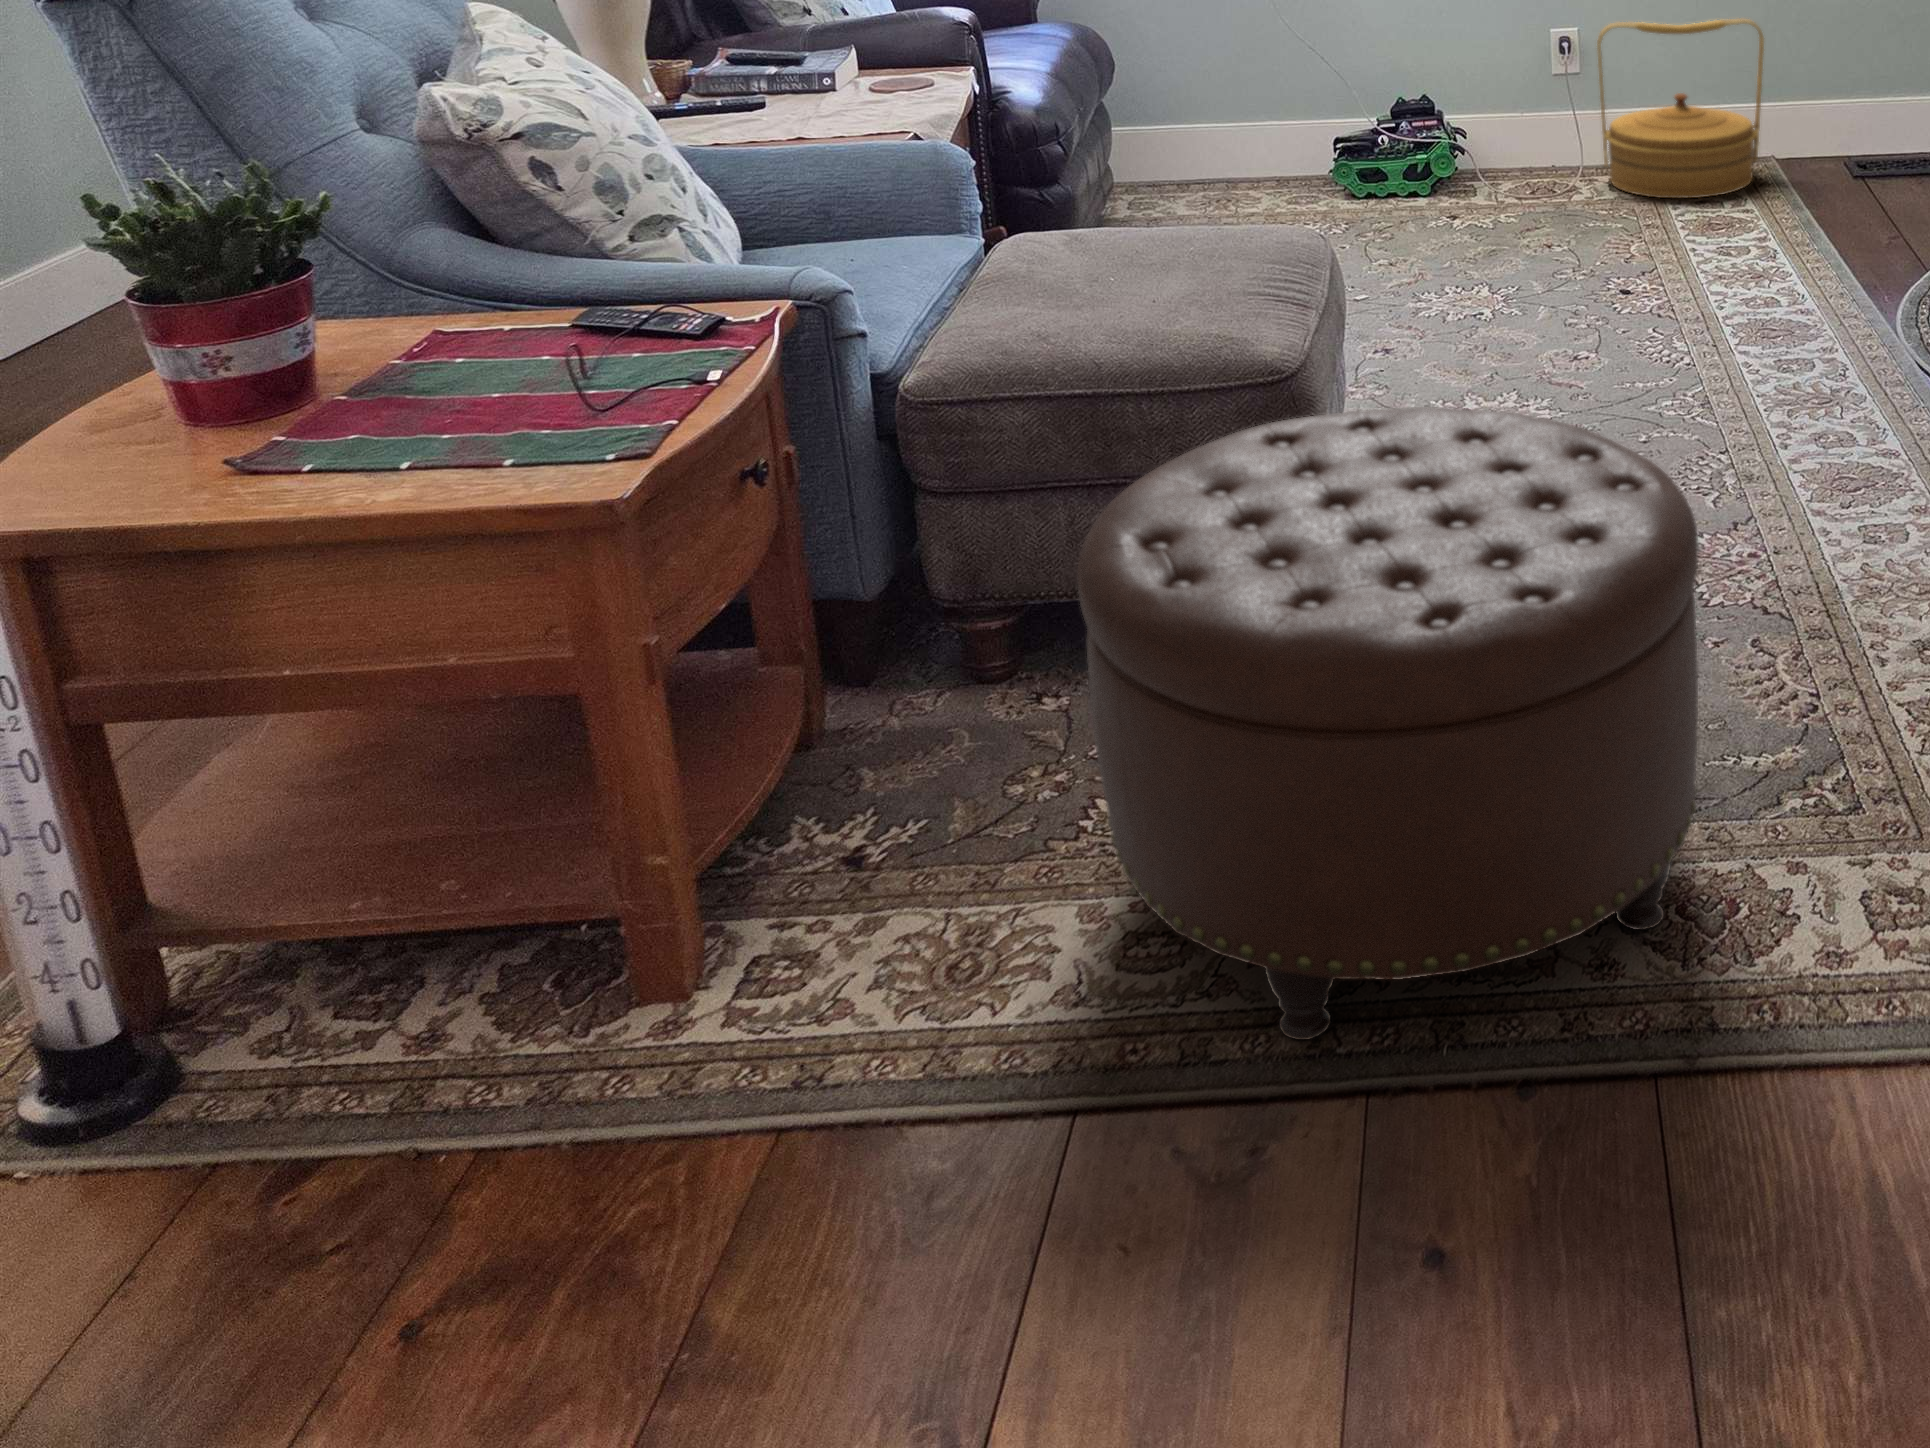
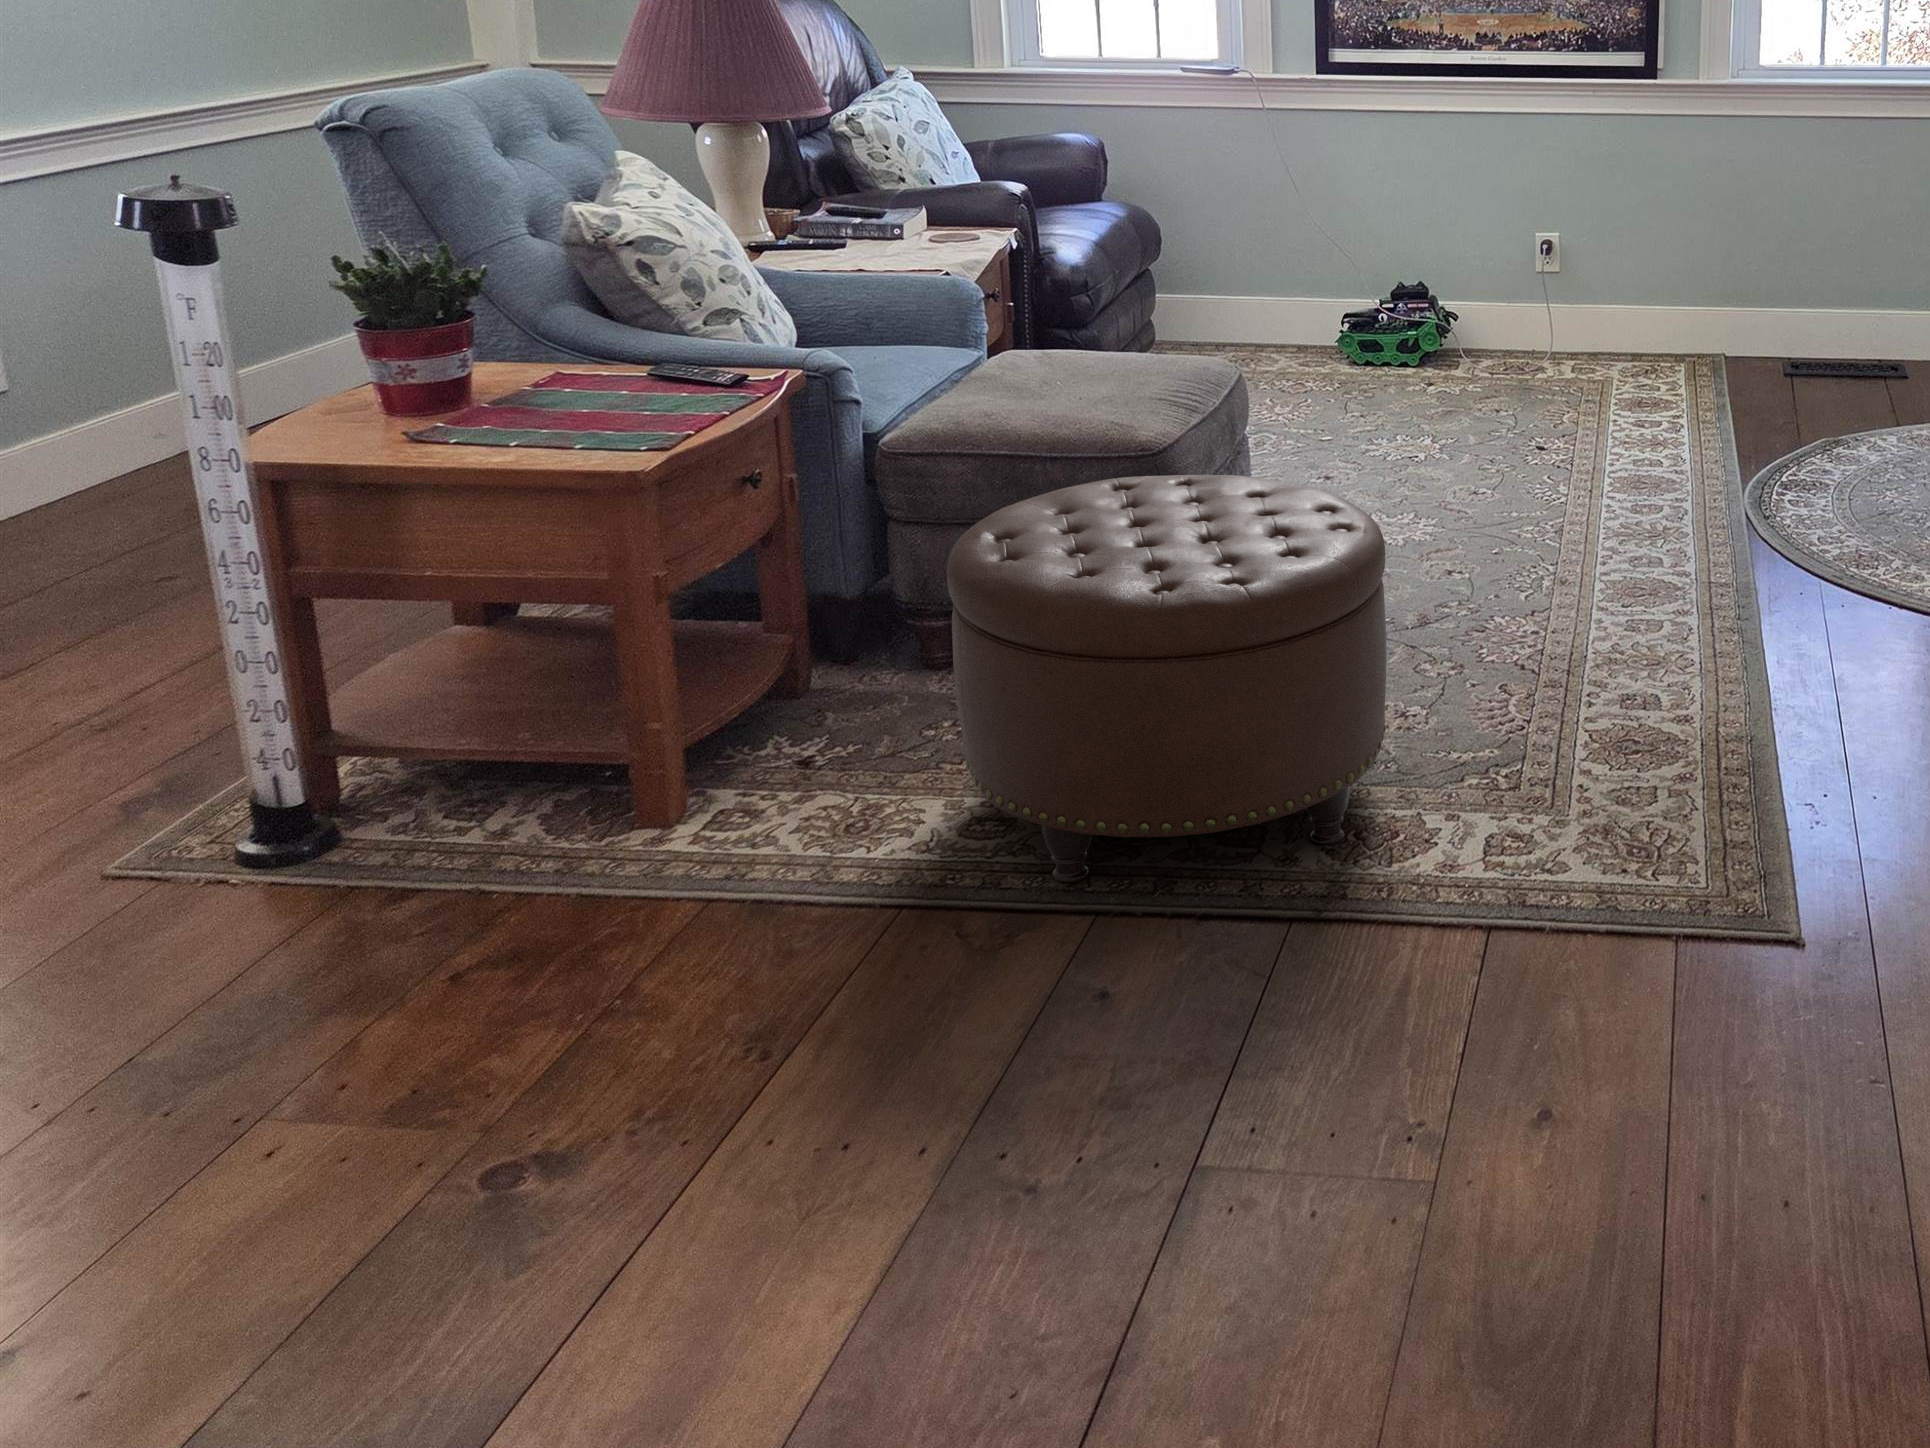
woven basket: present [1597,19,1764,198] -> none [1563,229,1705,381]

